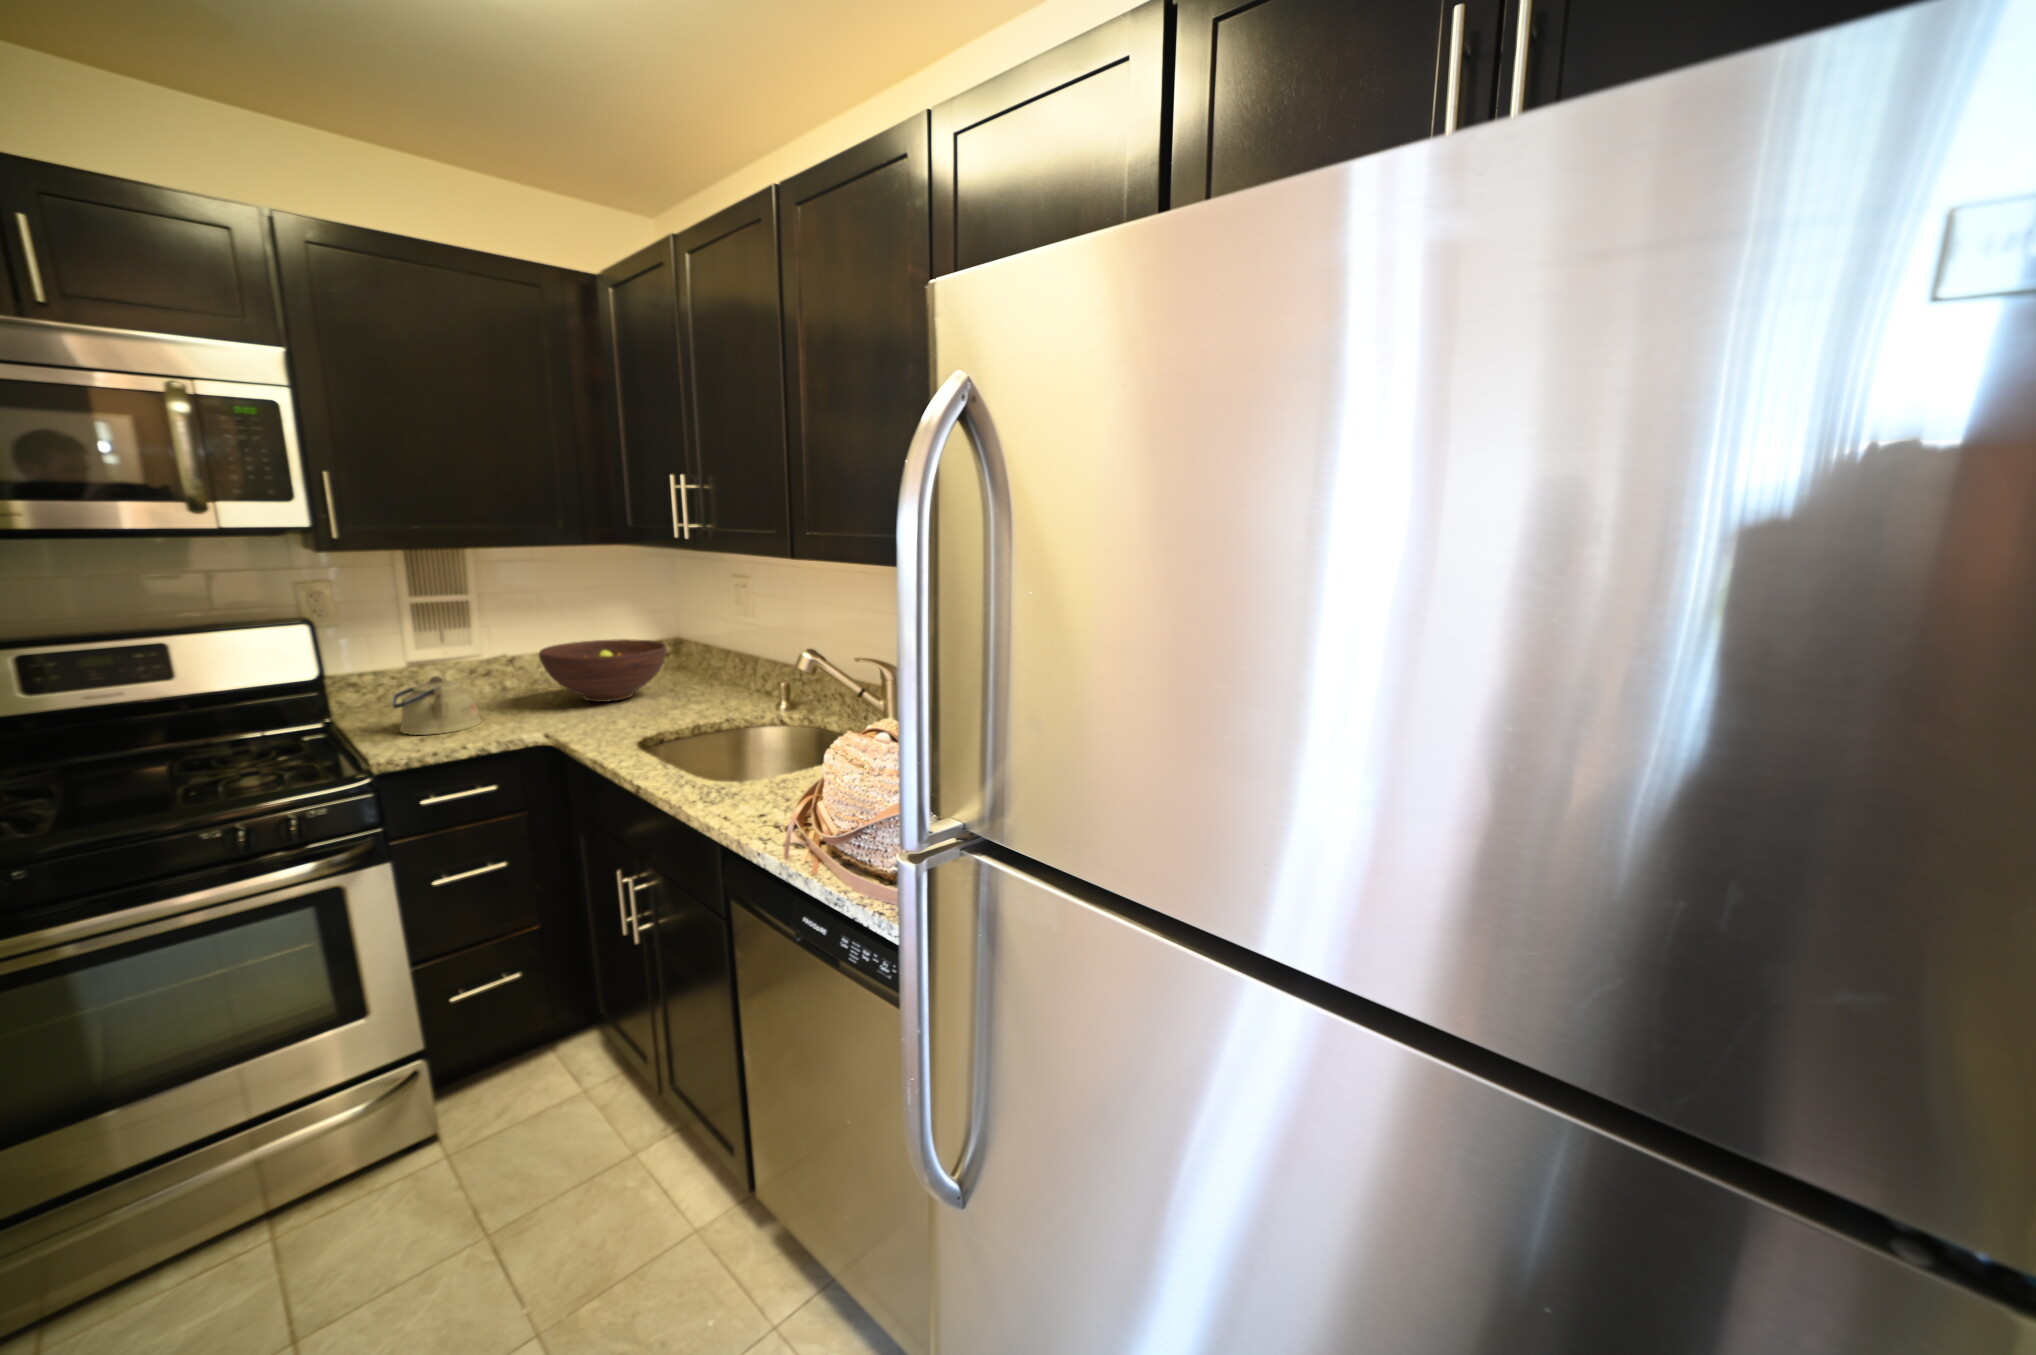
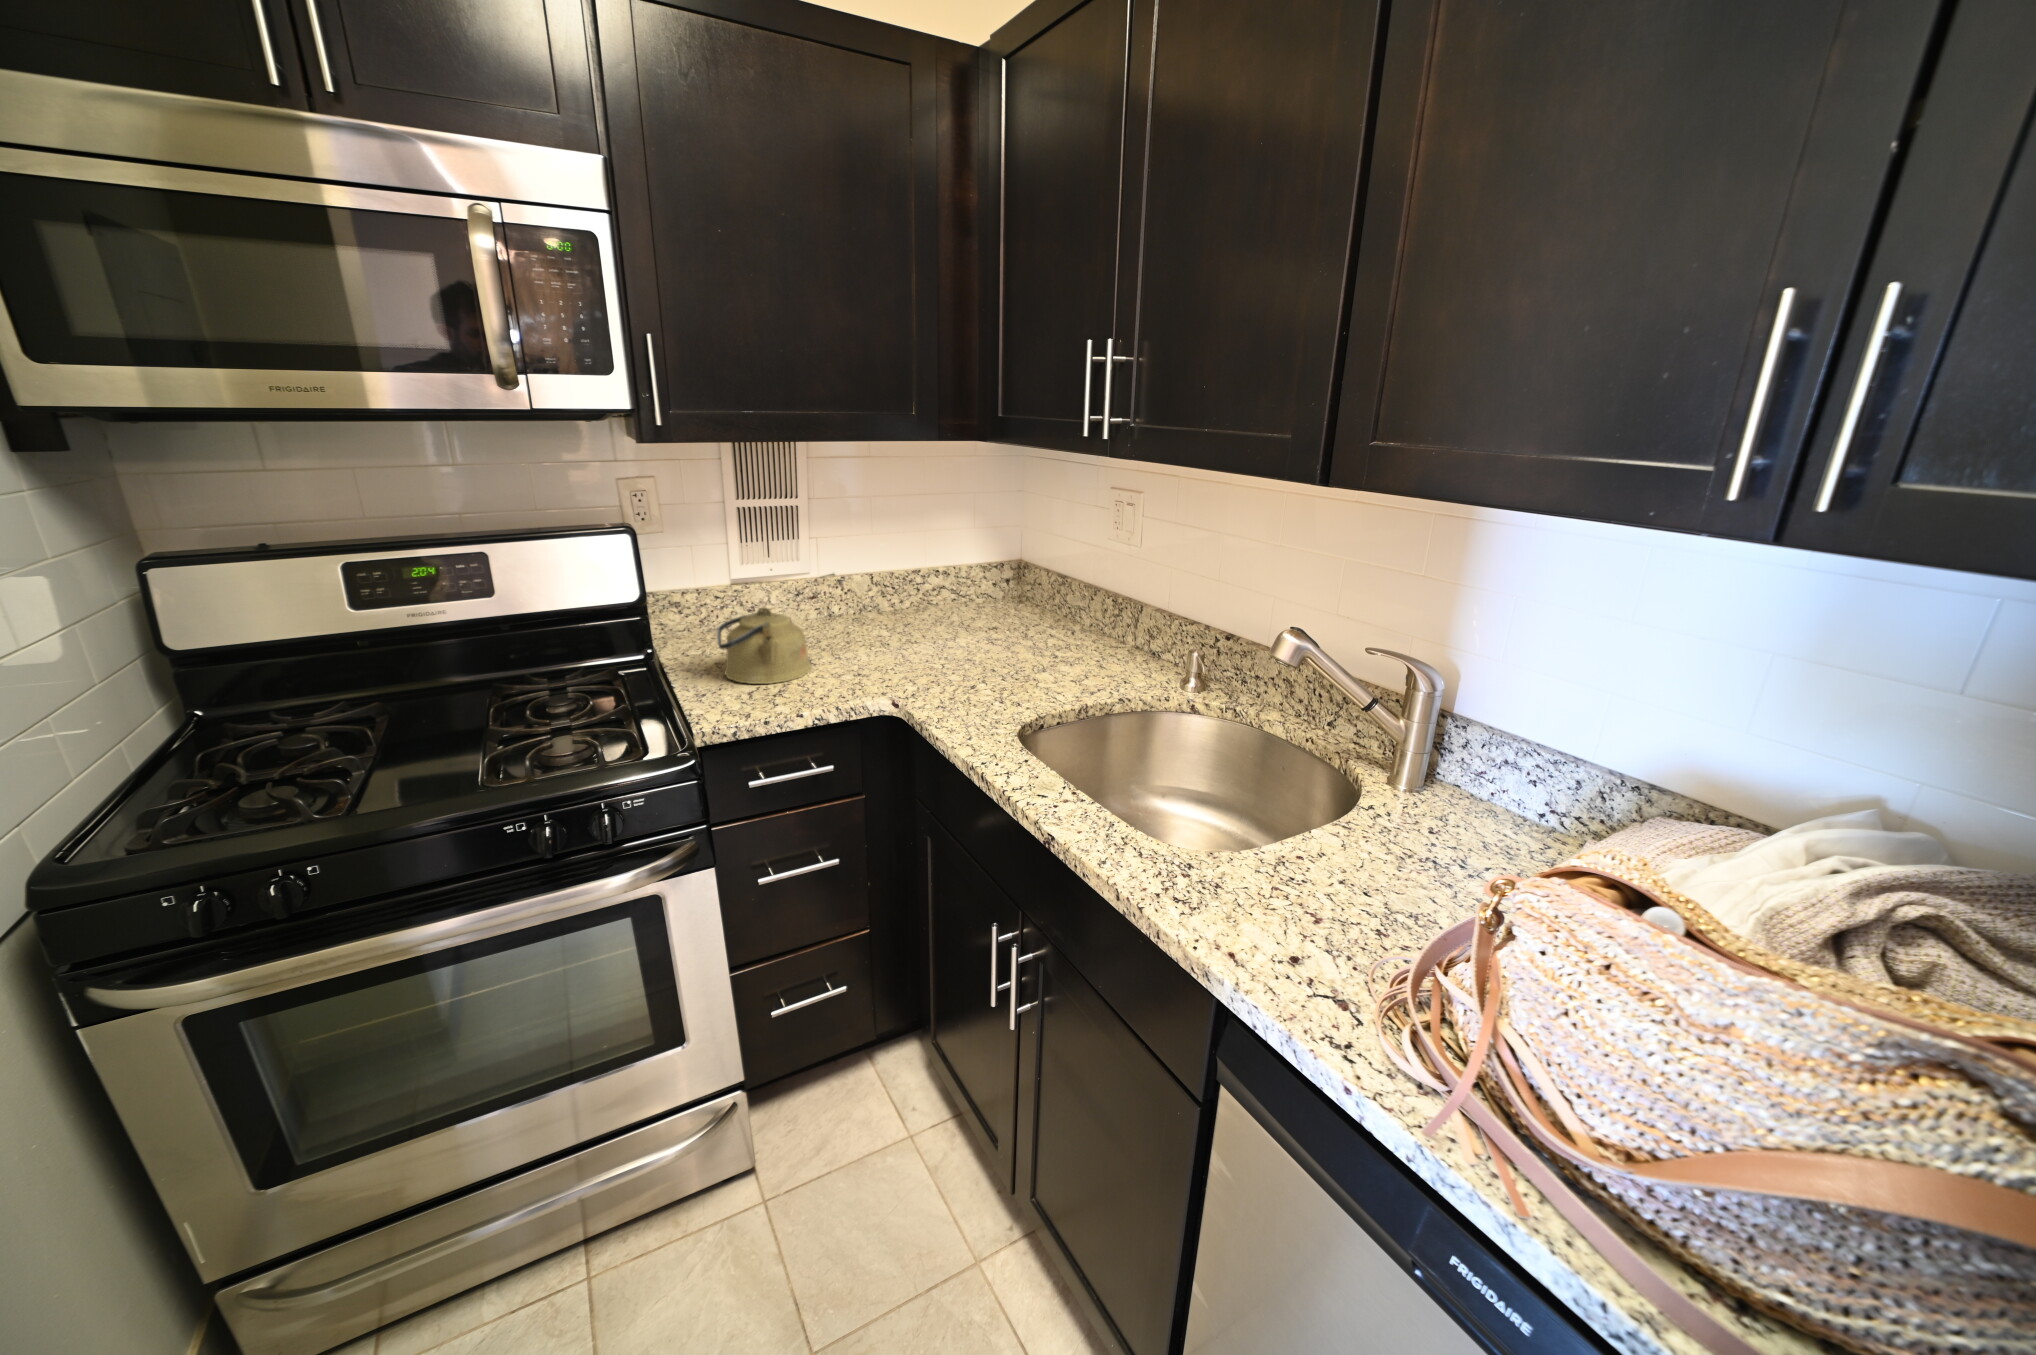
fruit bowl: present [539,639,667,702] -> none [875,562,1024,648]

